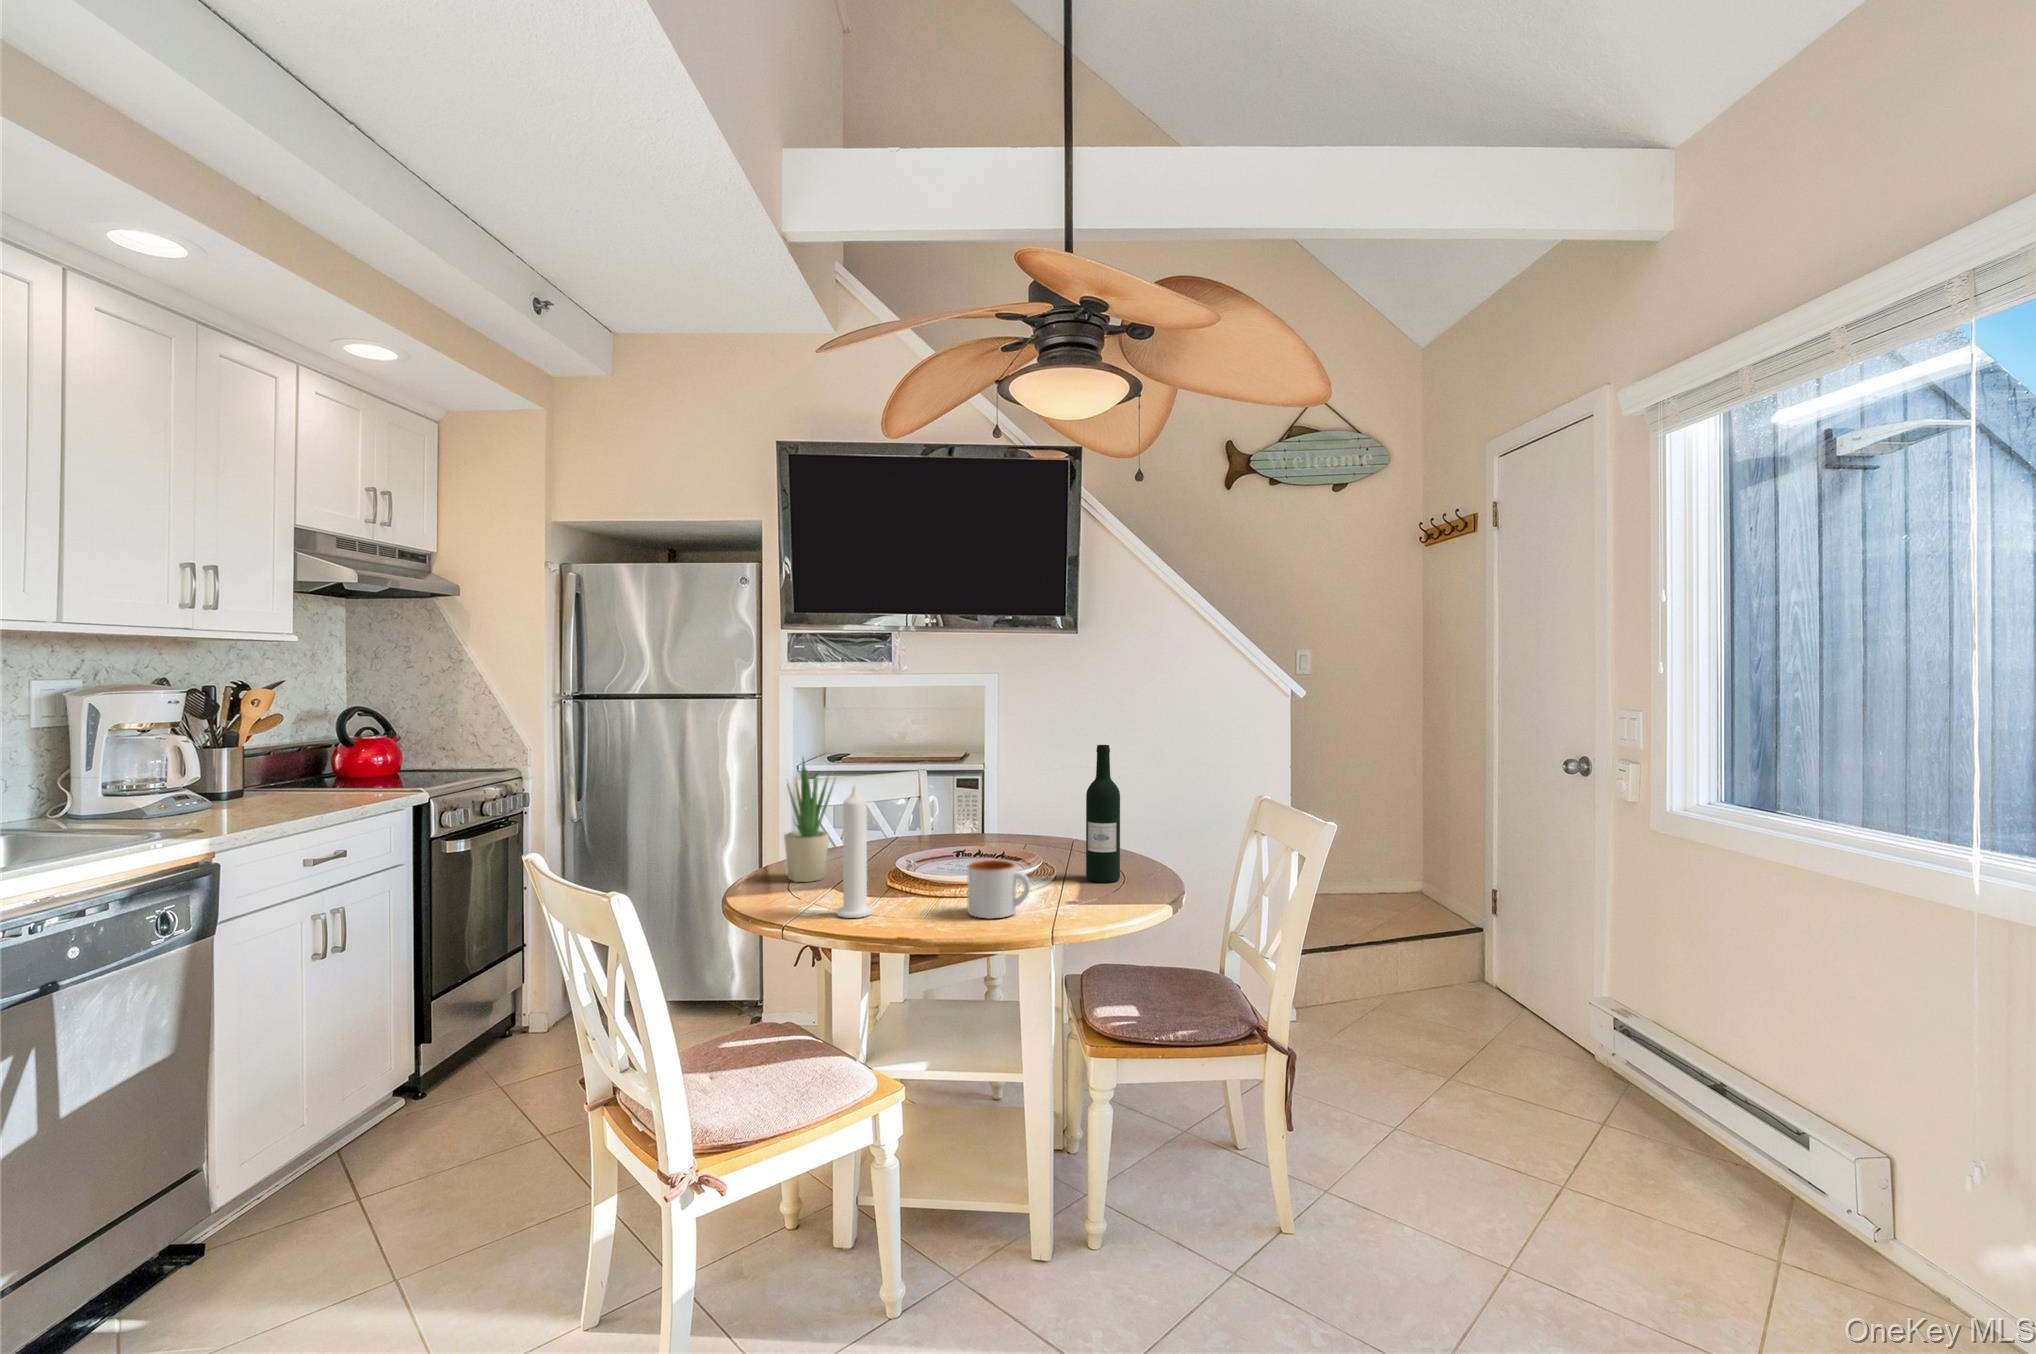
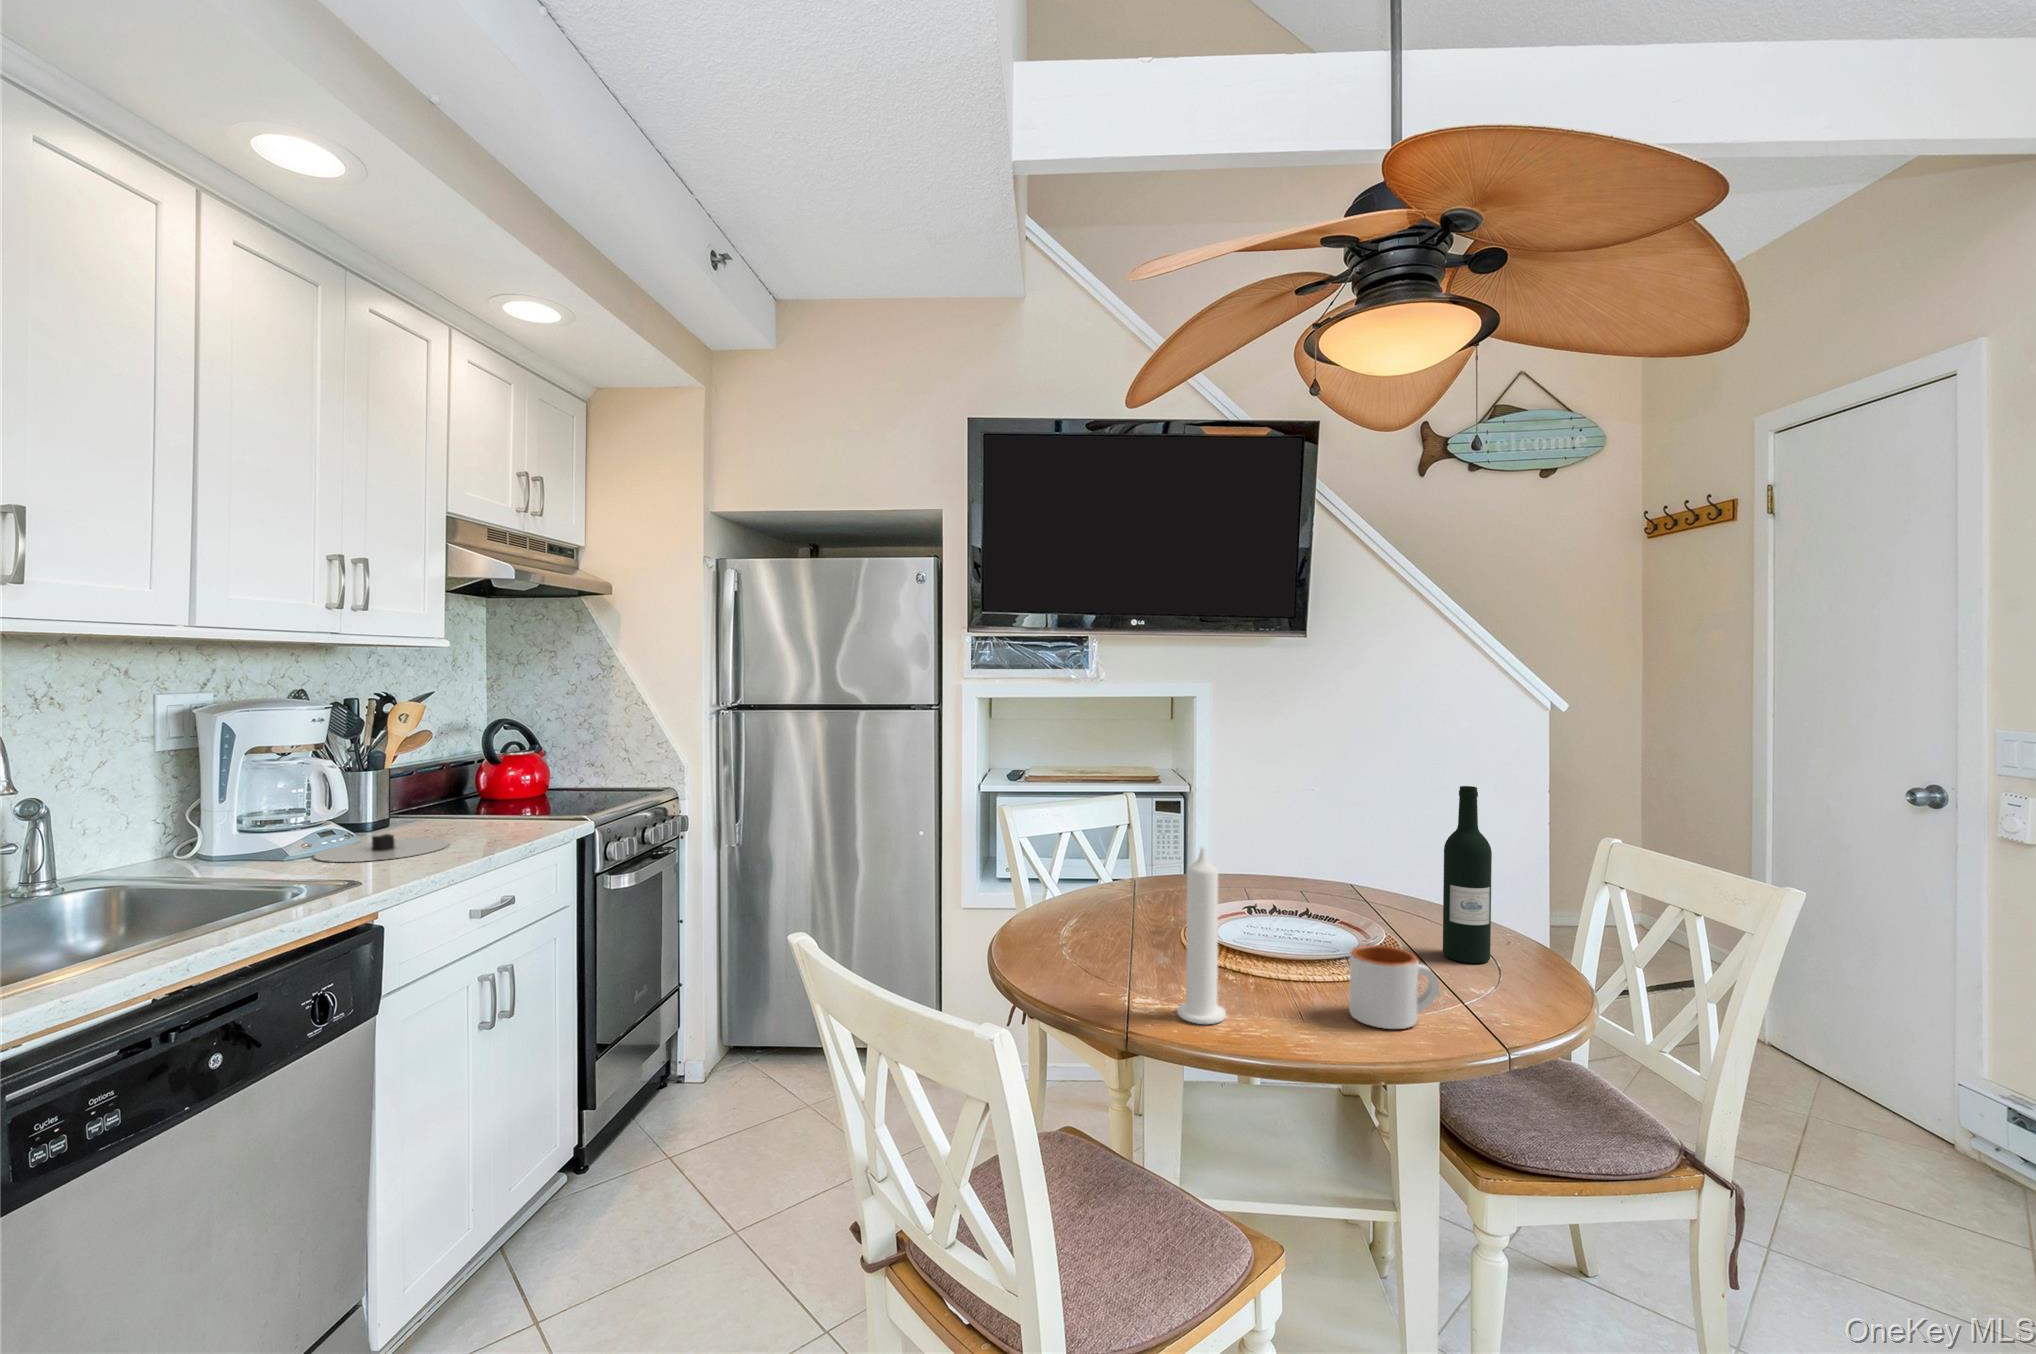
potted plant: present [784,758,834,882] -> none [1060,795,1123,956]
plate: none [128,799,328,824] -> present [314,834,450,862]

